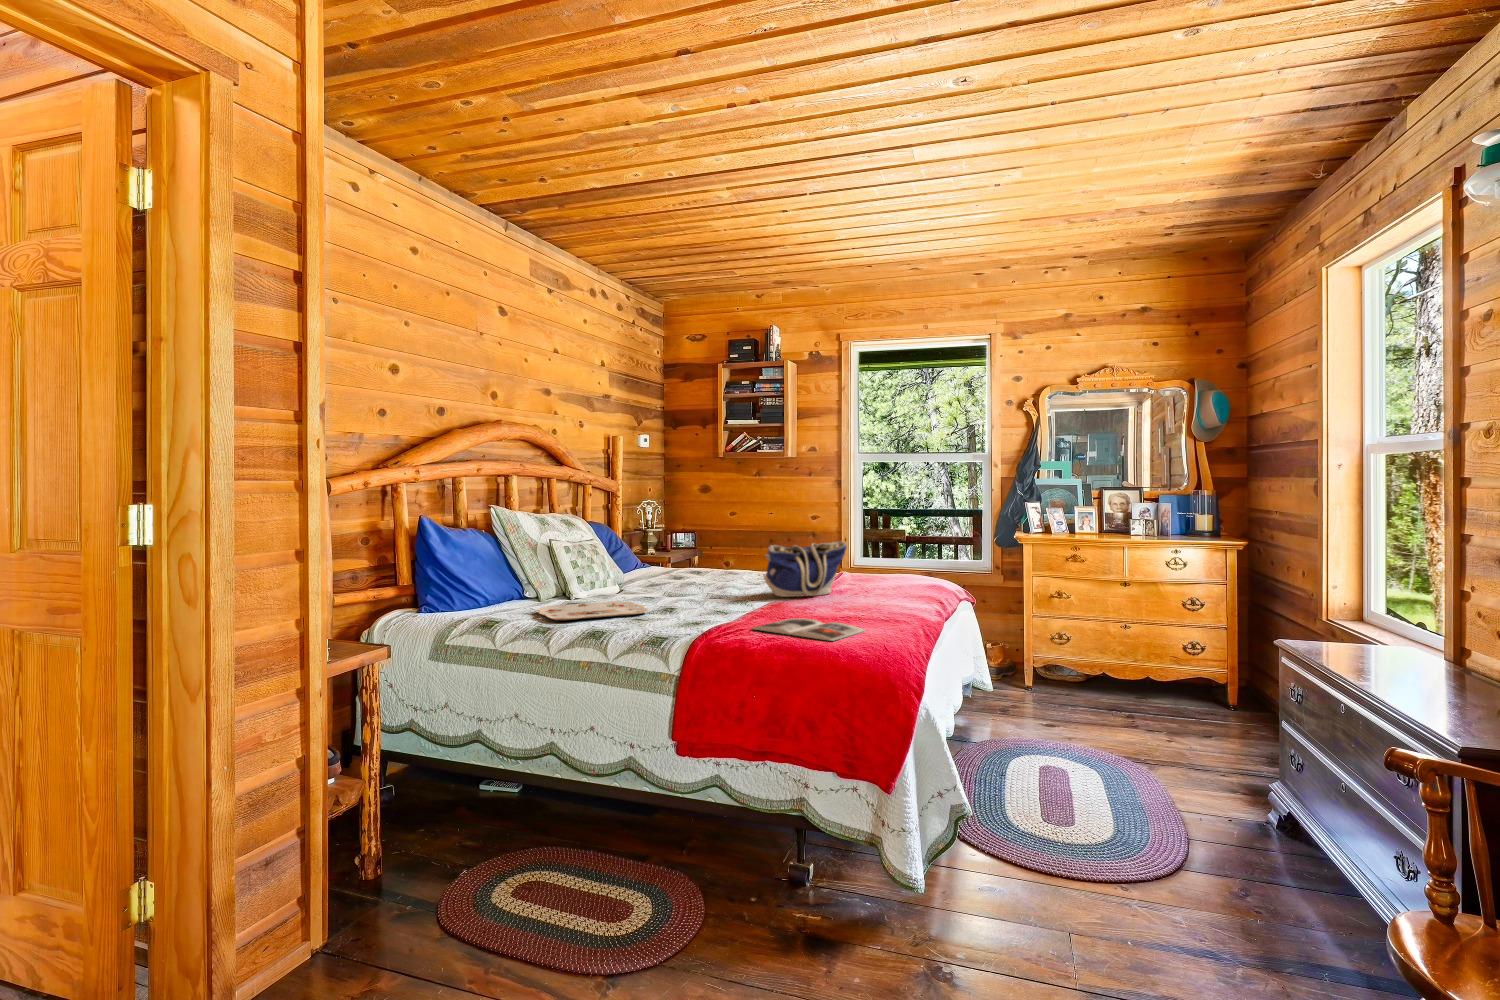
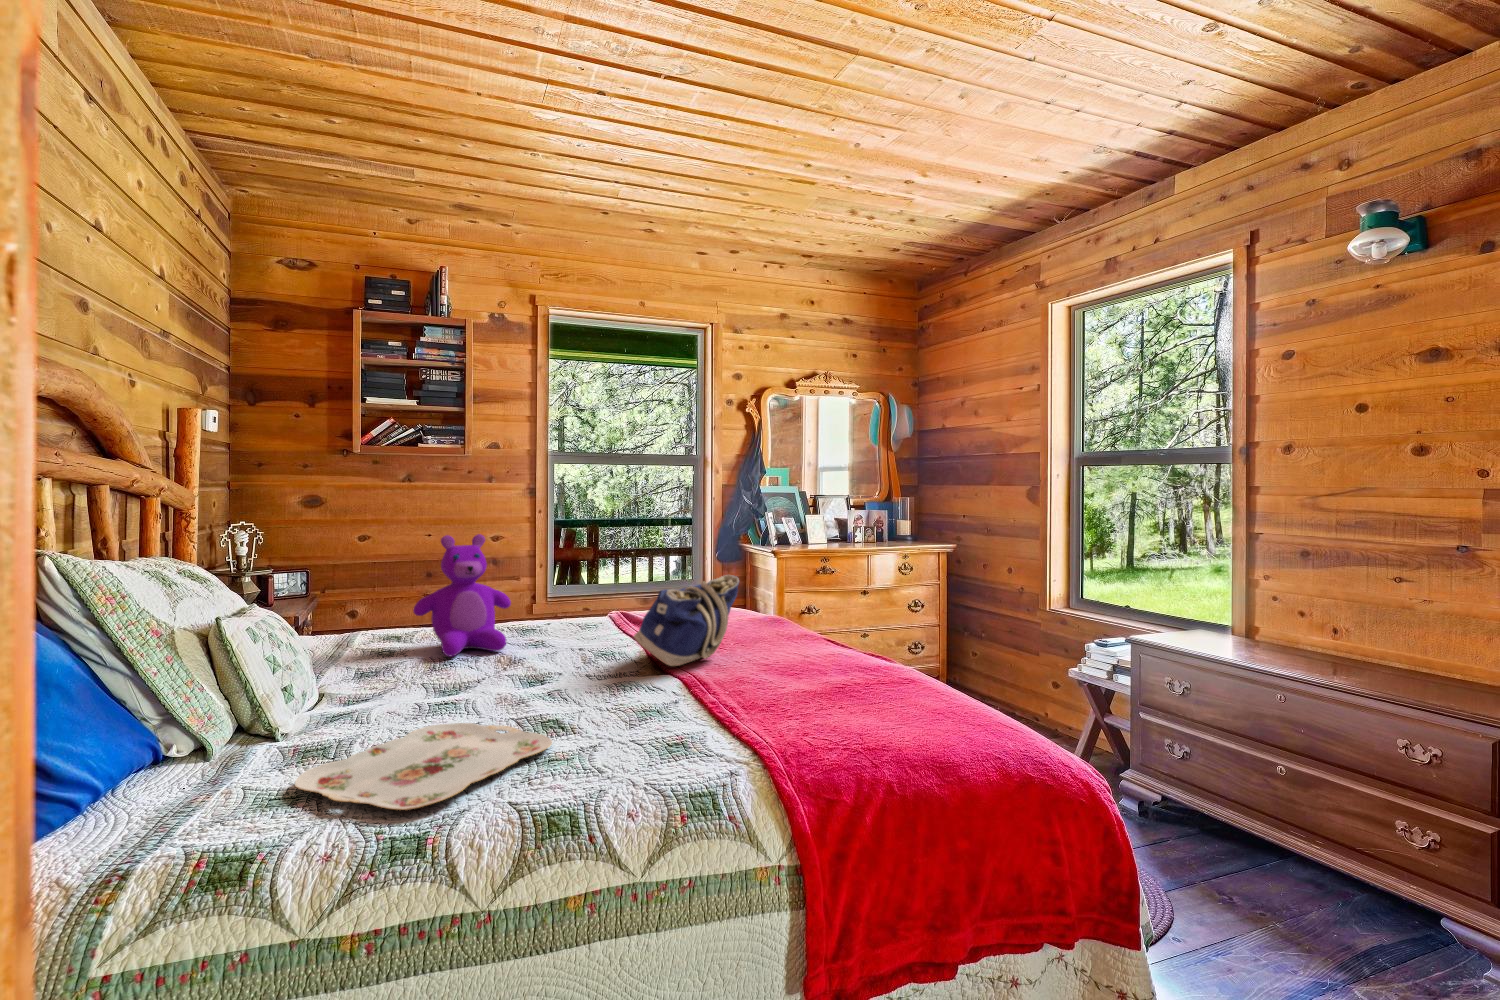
teddy bear: none [680,509,737,582] -> present [413,534,511,656]
magazine: present [752,618,865,641] -> none [799,704,970,742]

